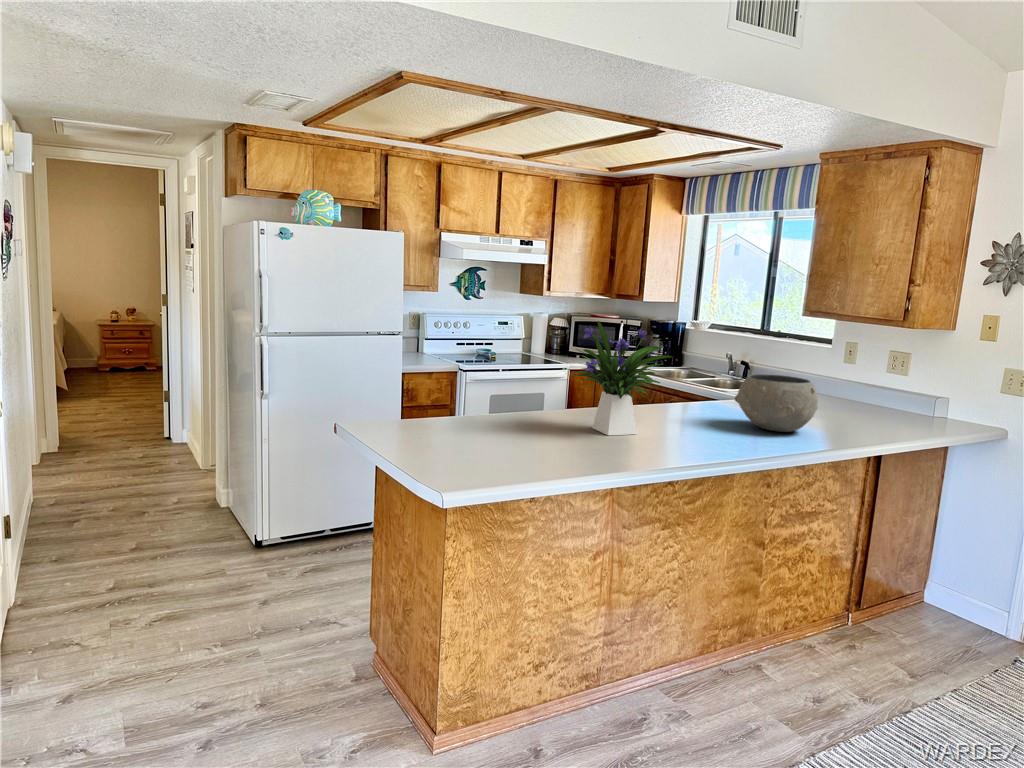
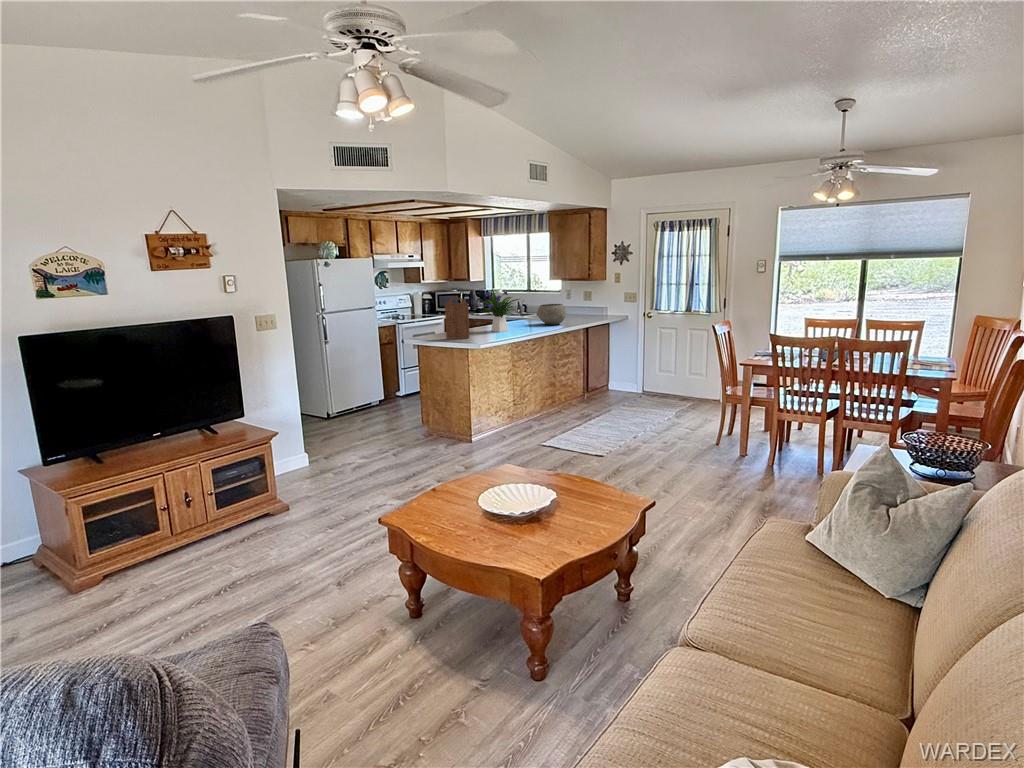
cutting board: none [444,333,504,447] -> present [445,298,469,339]

